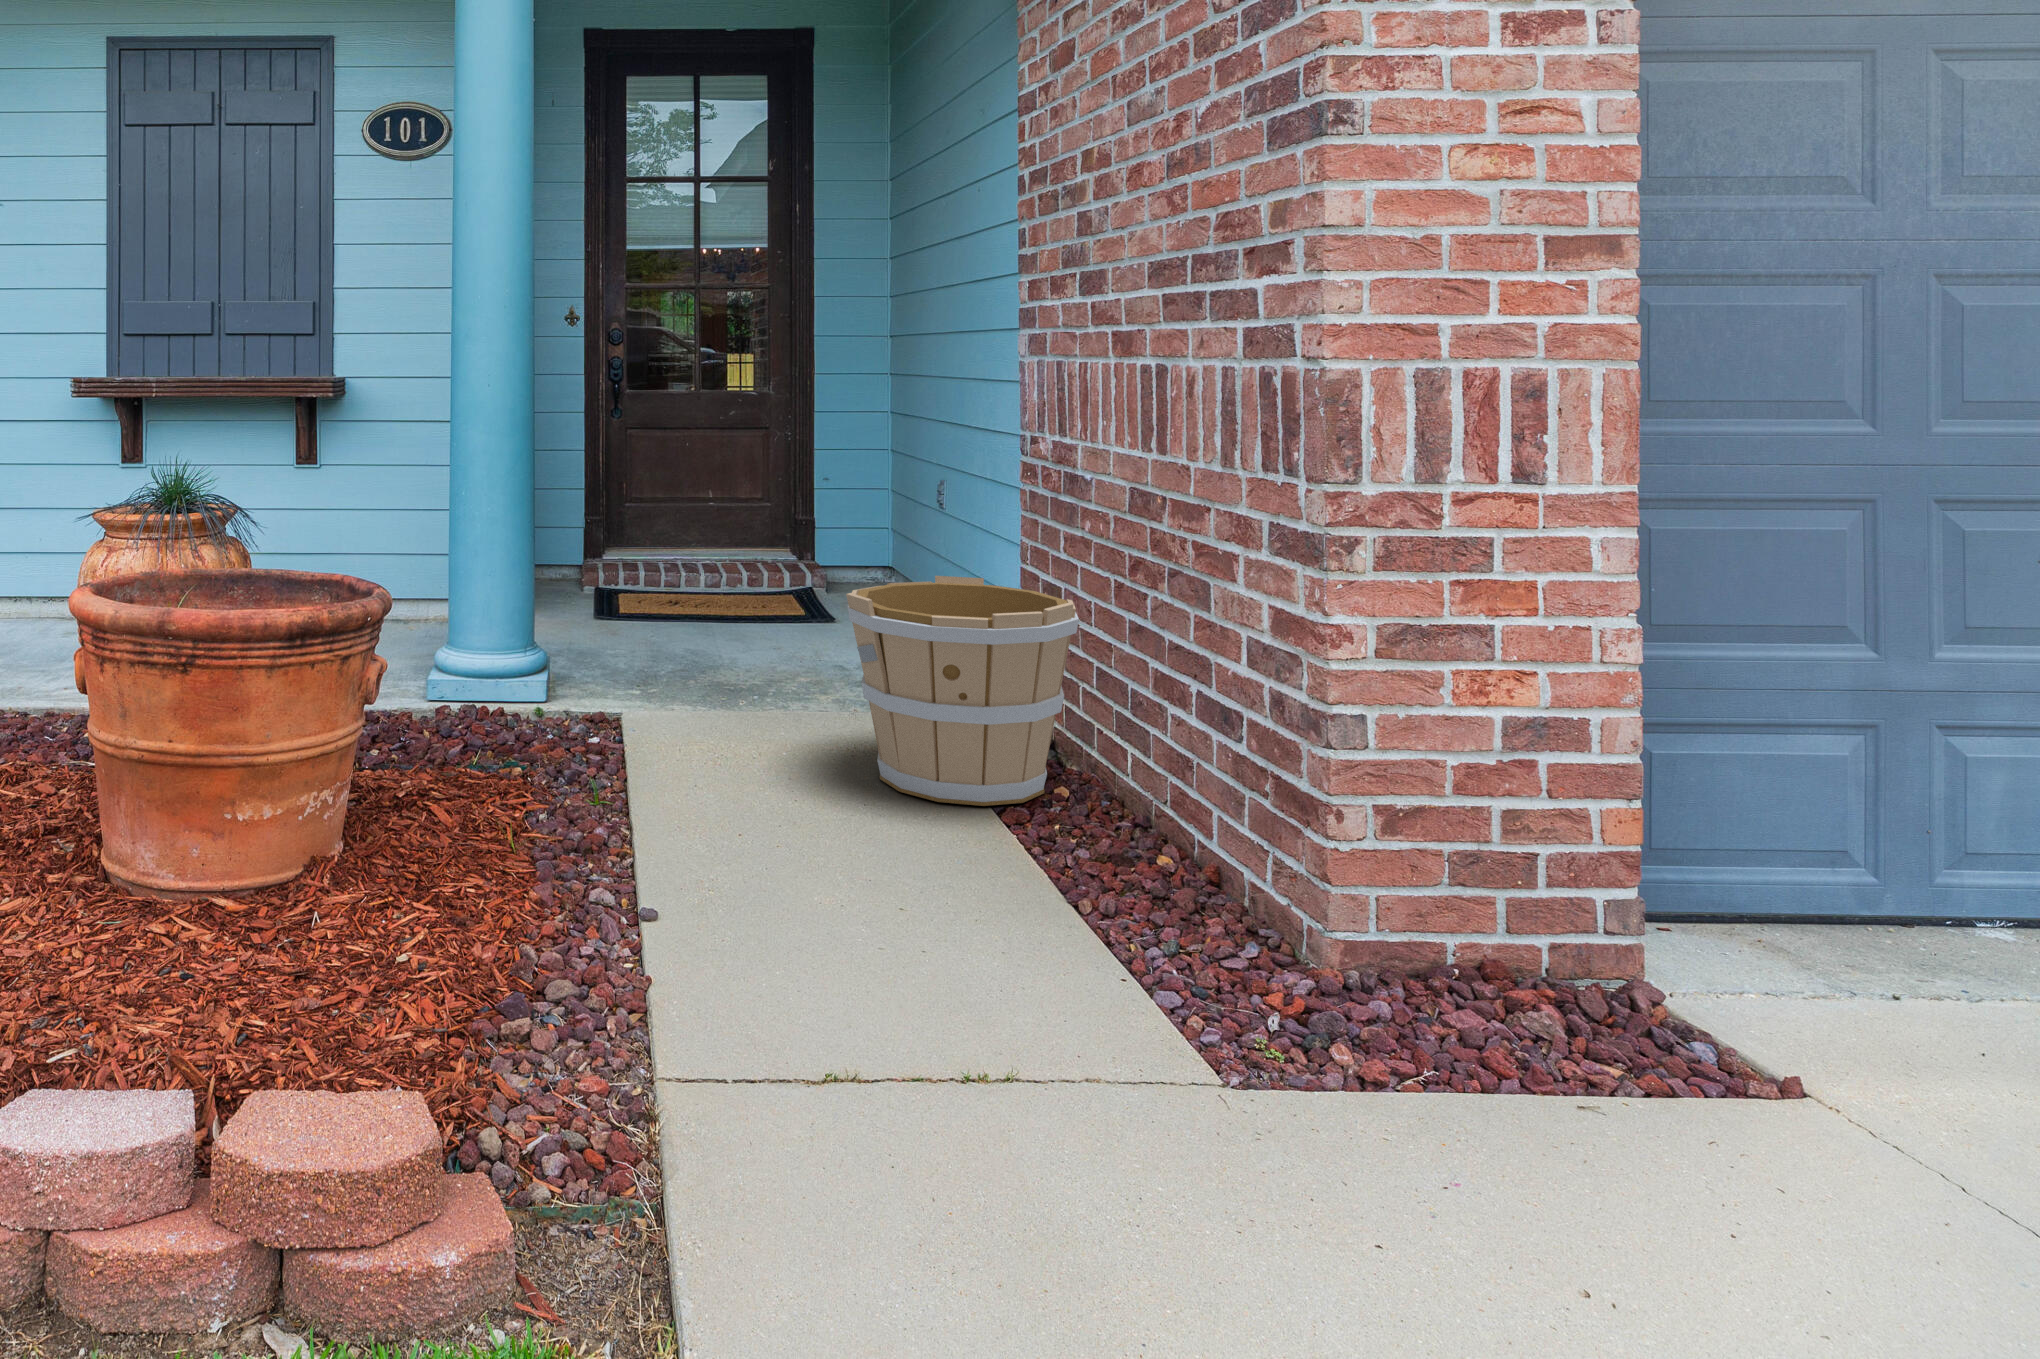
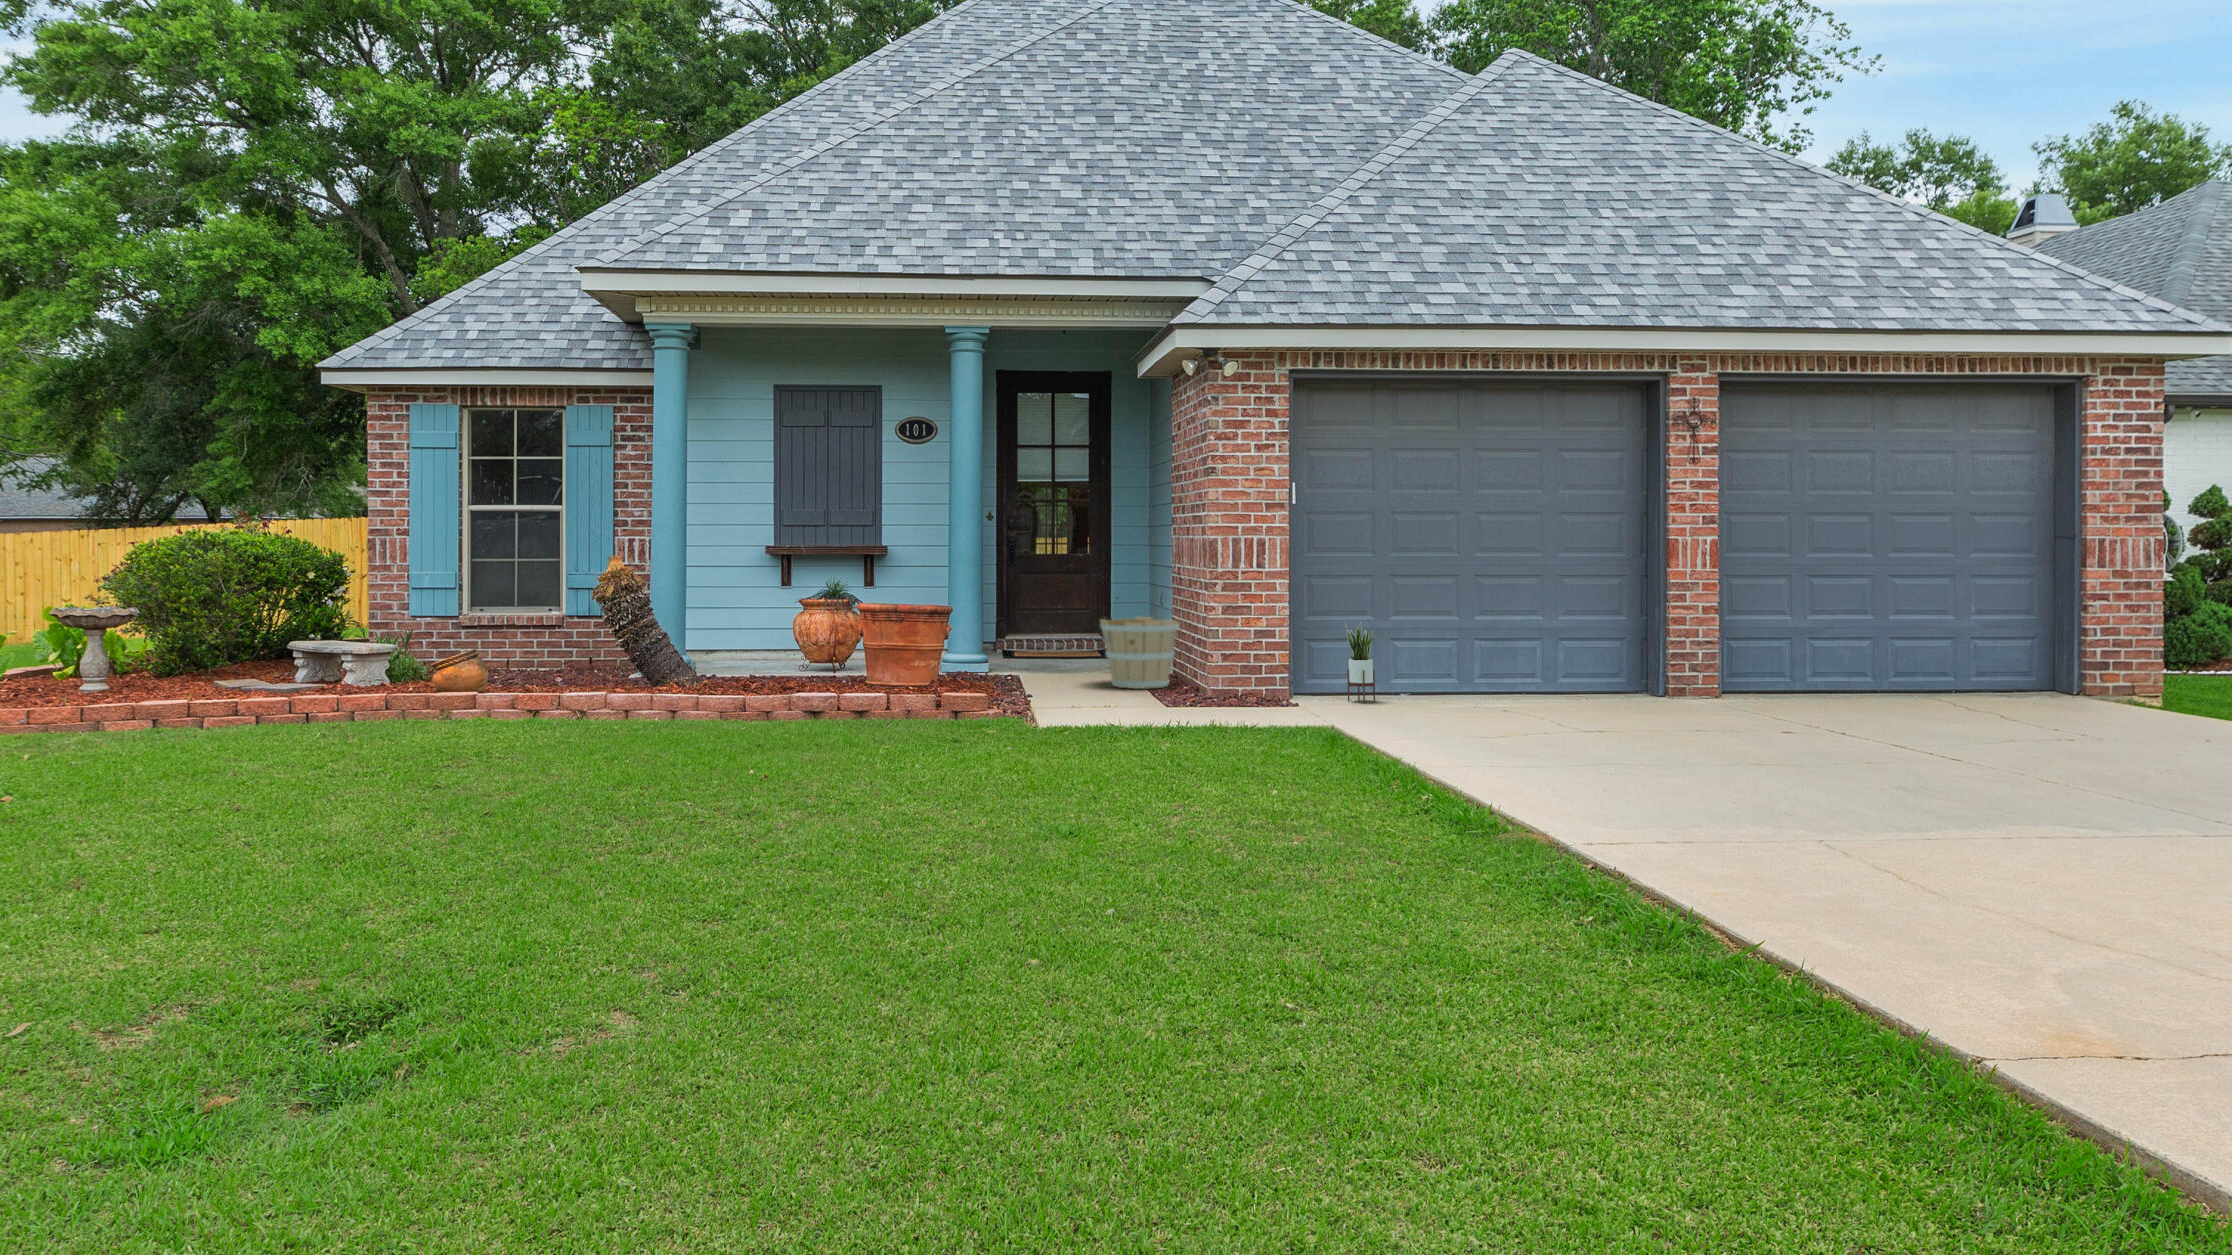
potted plant: none [1806,672,1925,986] -> present [1345,621,1375,703]

